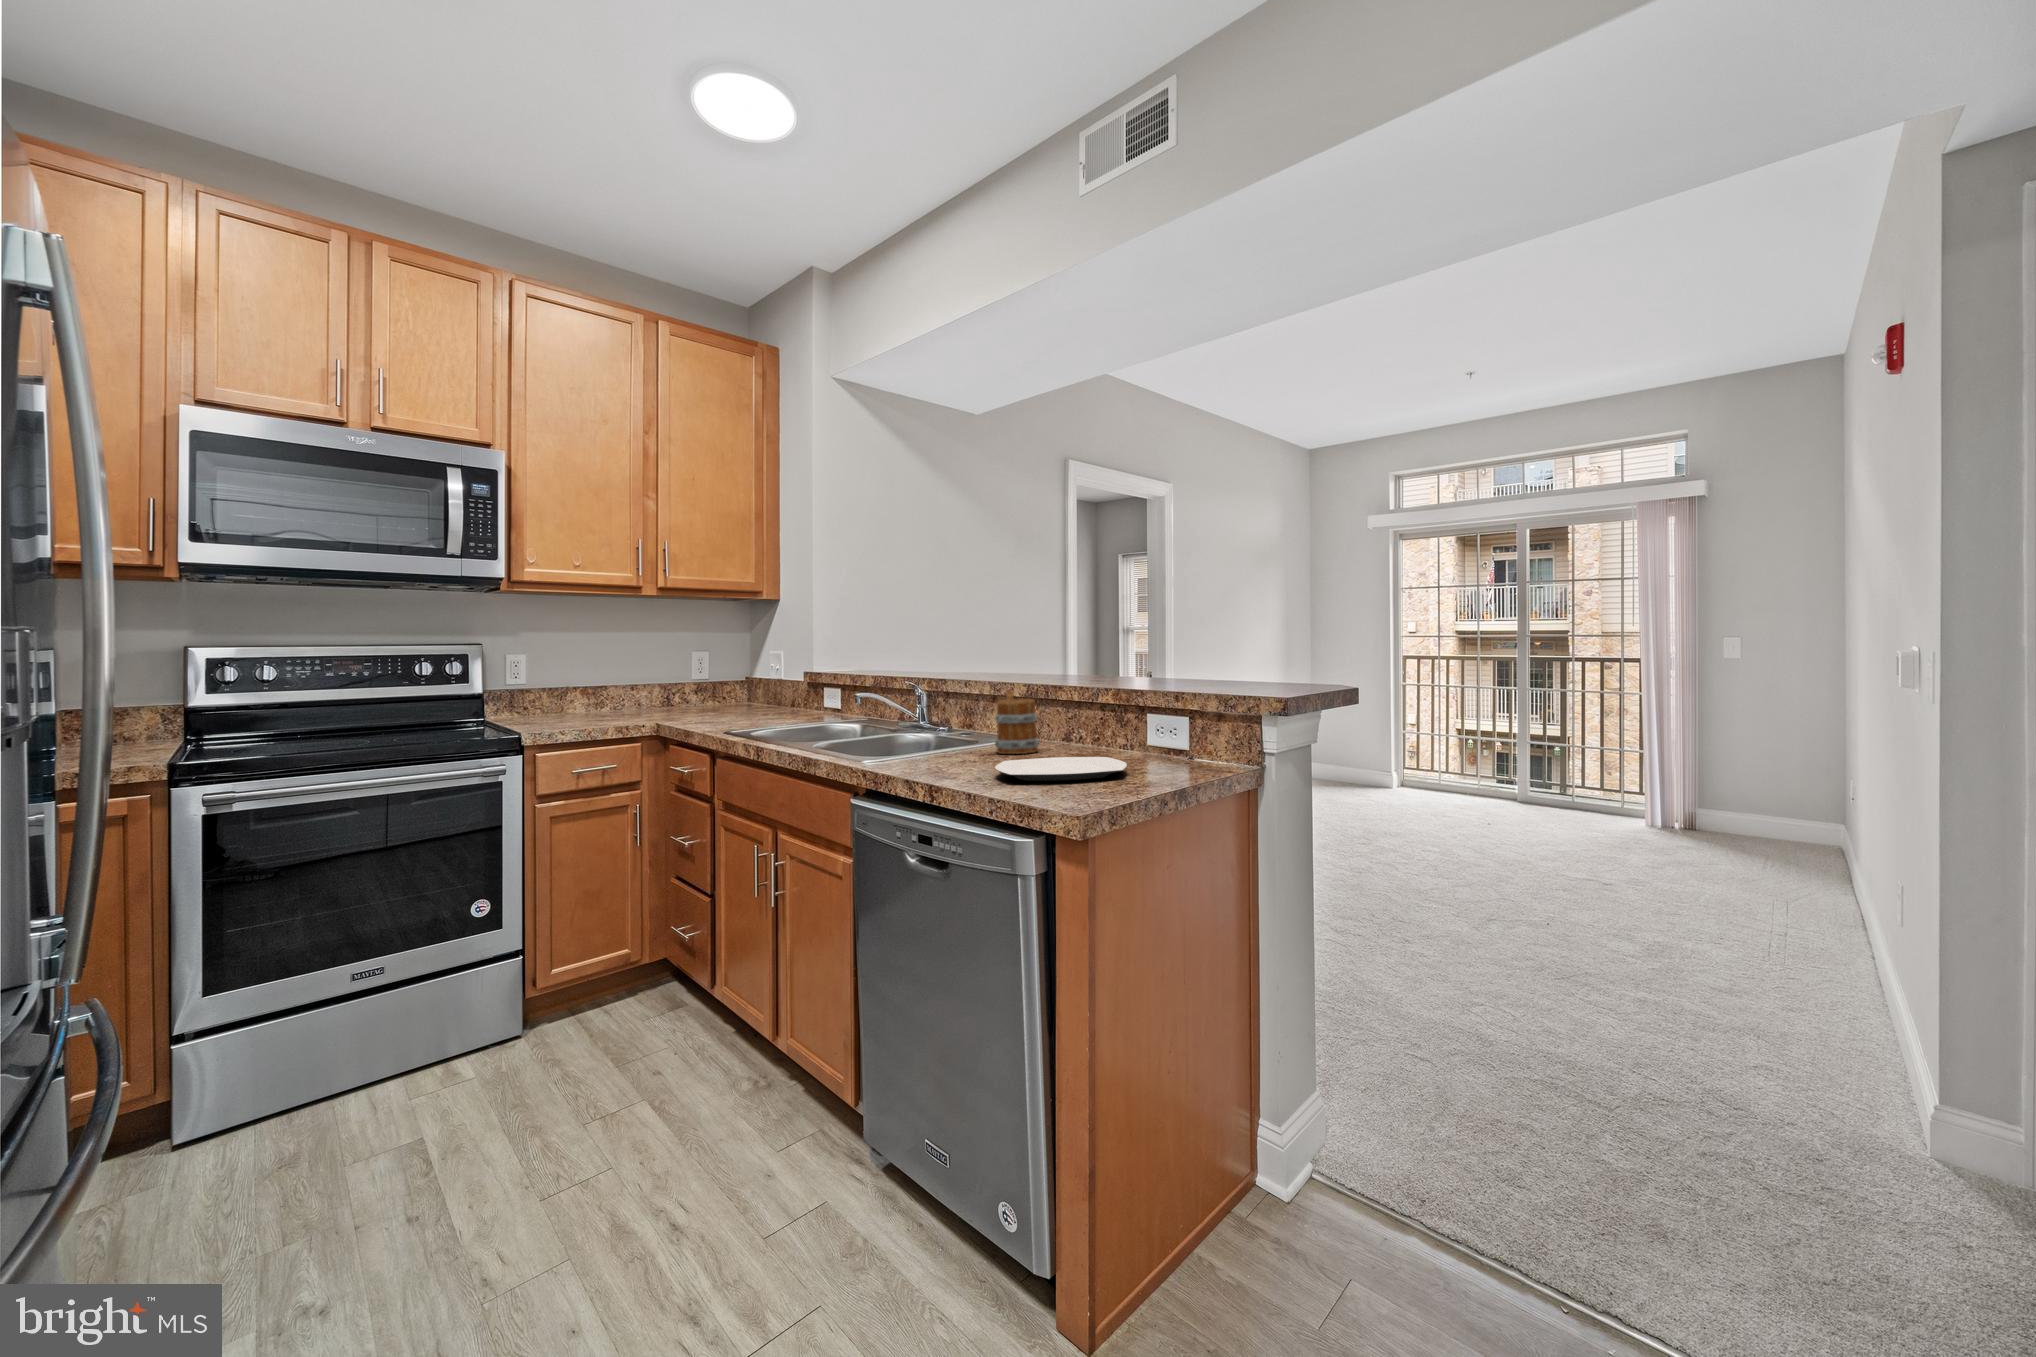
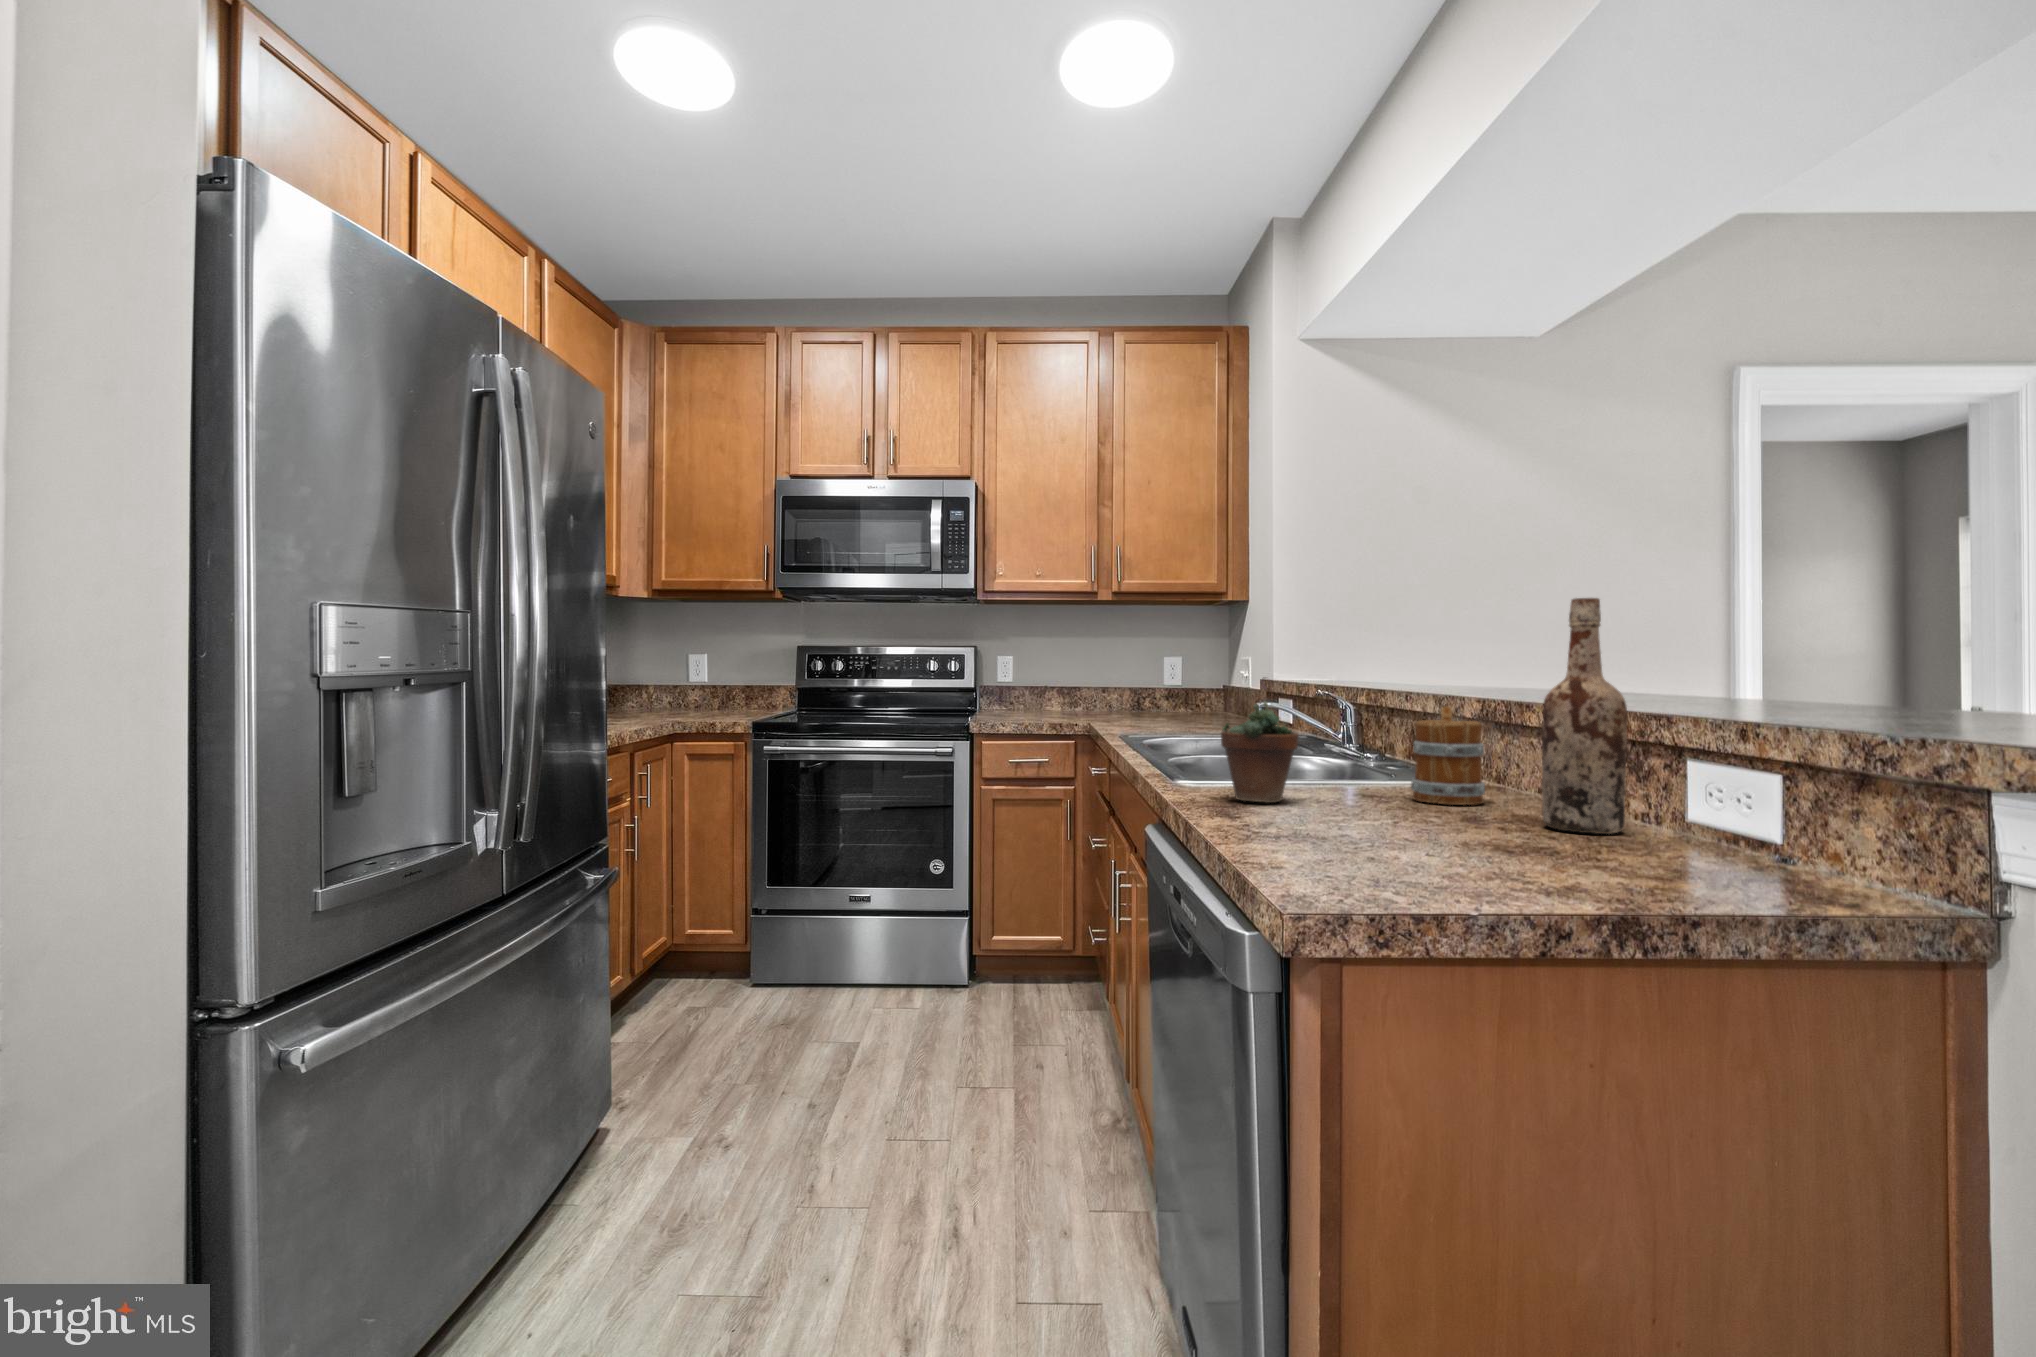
wine bottle: none [1080,625,1121,759] -> present [1542,598,1627,834]
succulent plant: none [881,678,935,765] -> present [1221,678,1299,803]
plate: present [995,757,1127,781] -> none [1330,815,1599,874]

